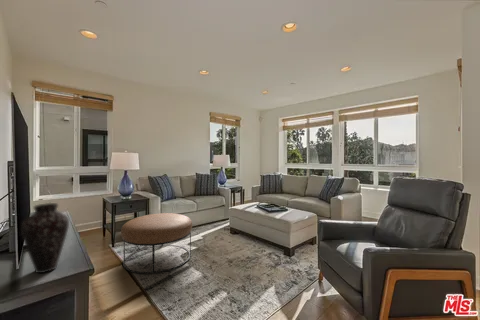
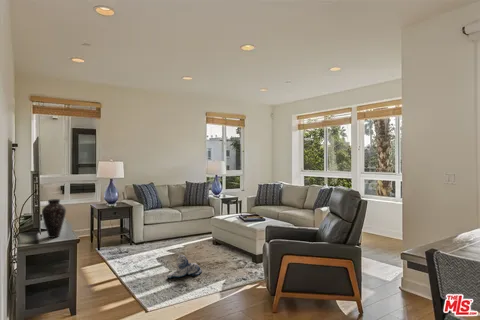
ottoman: present [121,213,192,274] -> none [104,220,167,268]
plush toy: none [204,256,240,287] -> present [167,255,202,278]

